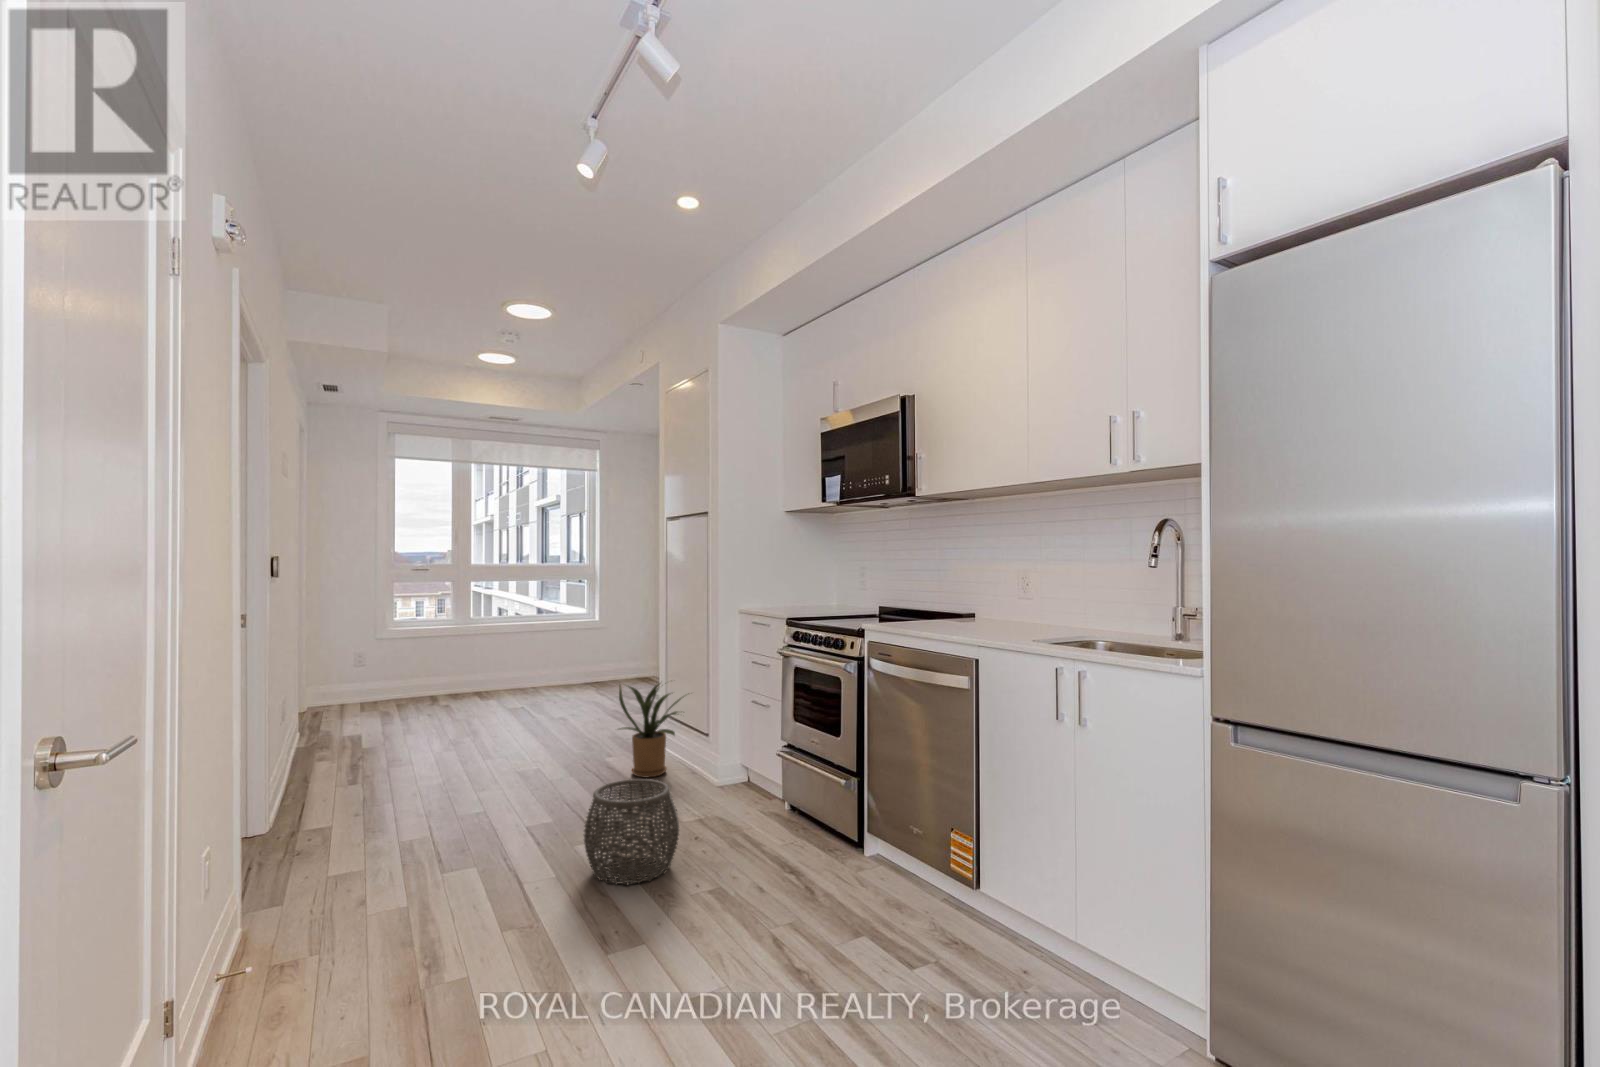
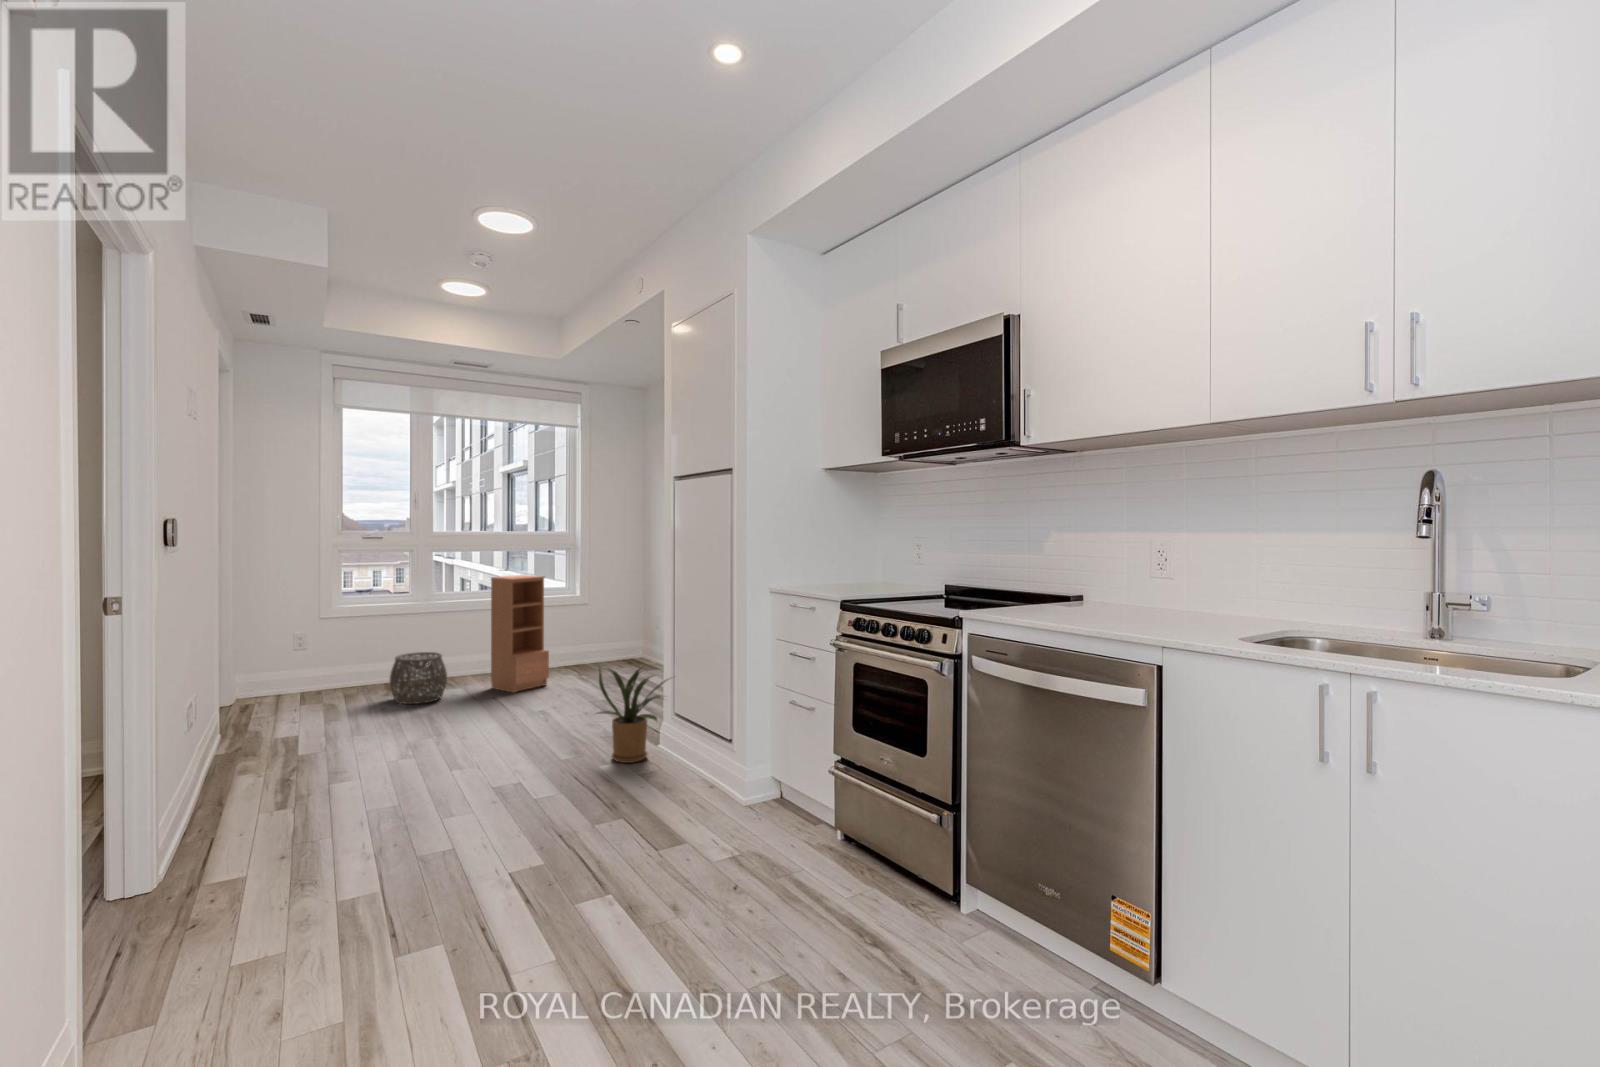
bookcase: none [523,602,578,715] -> present [491,575,549,693]
woven basket: present [584,779,679,885] -> present [390,652,447,704]

